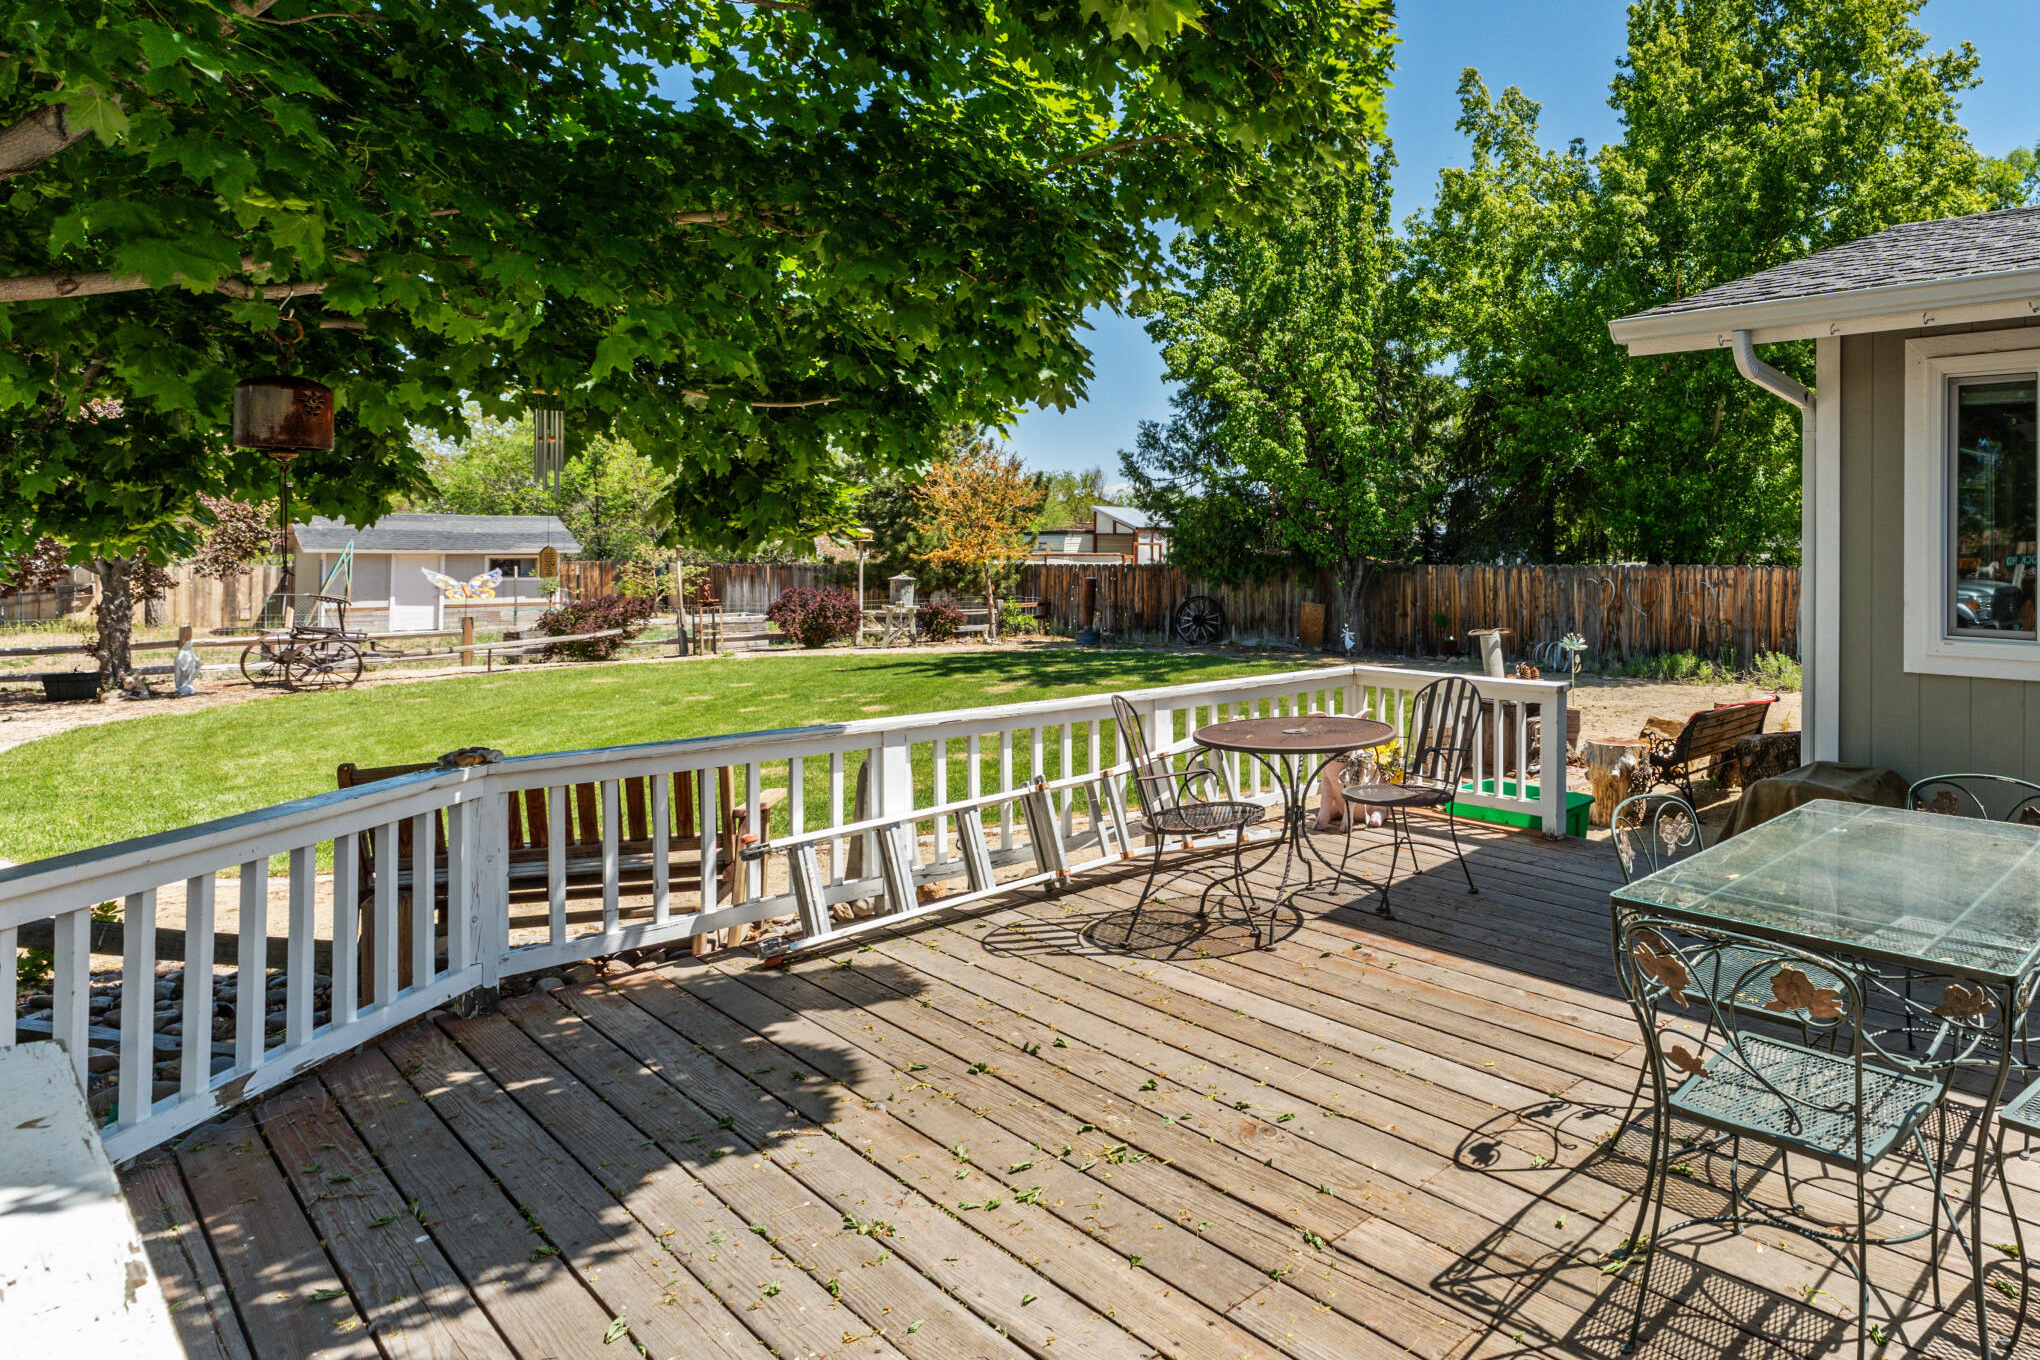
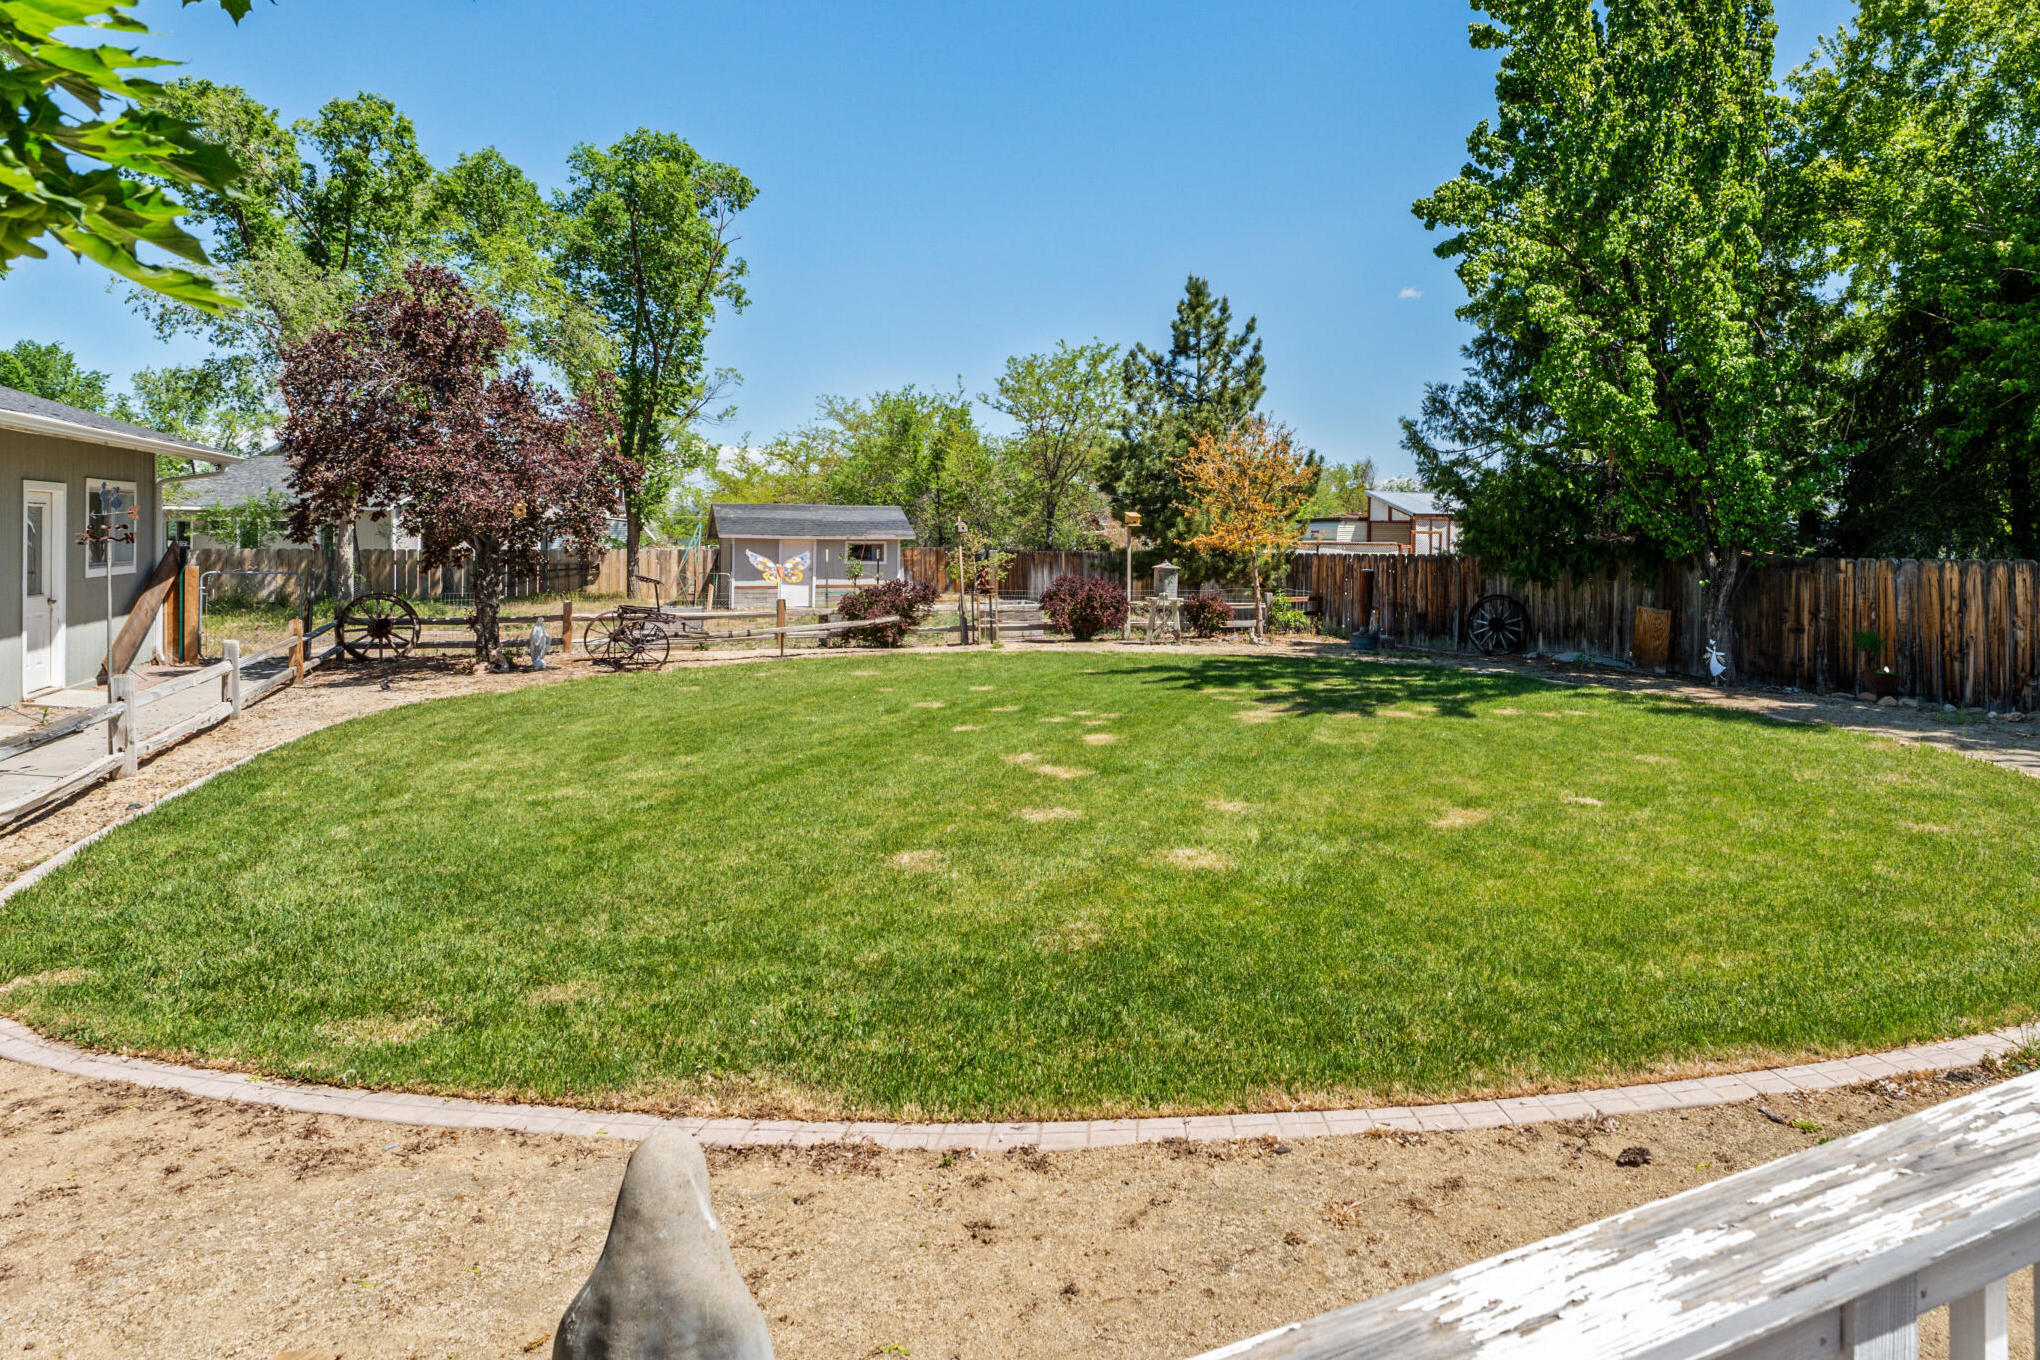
wooden bucket: present [40,665,103,700] -> none [452,635,495,667]

